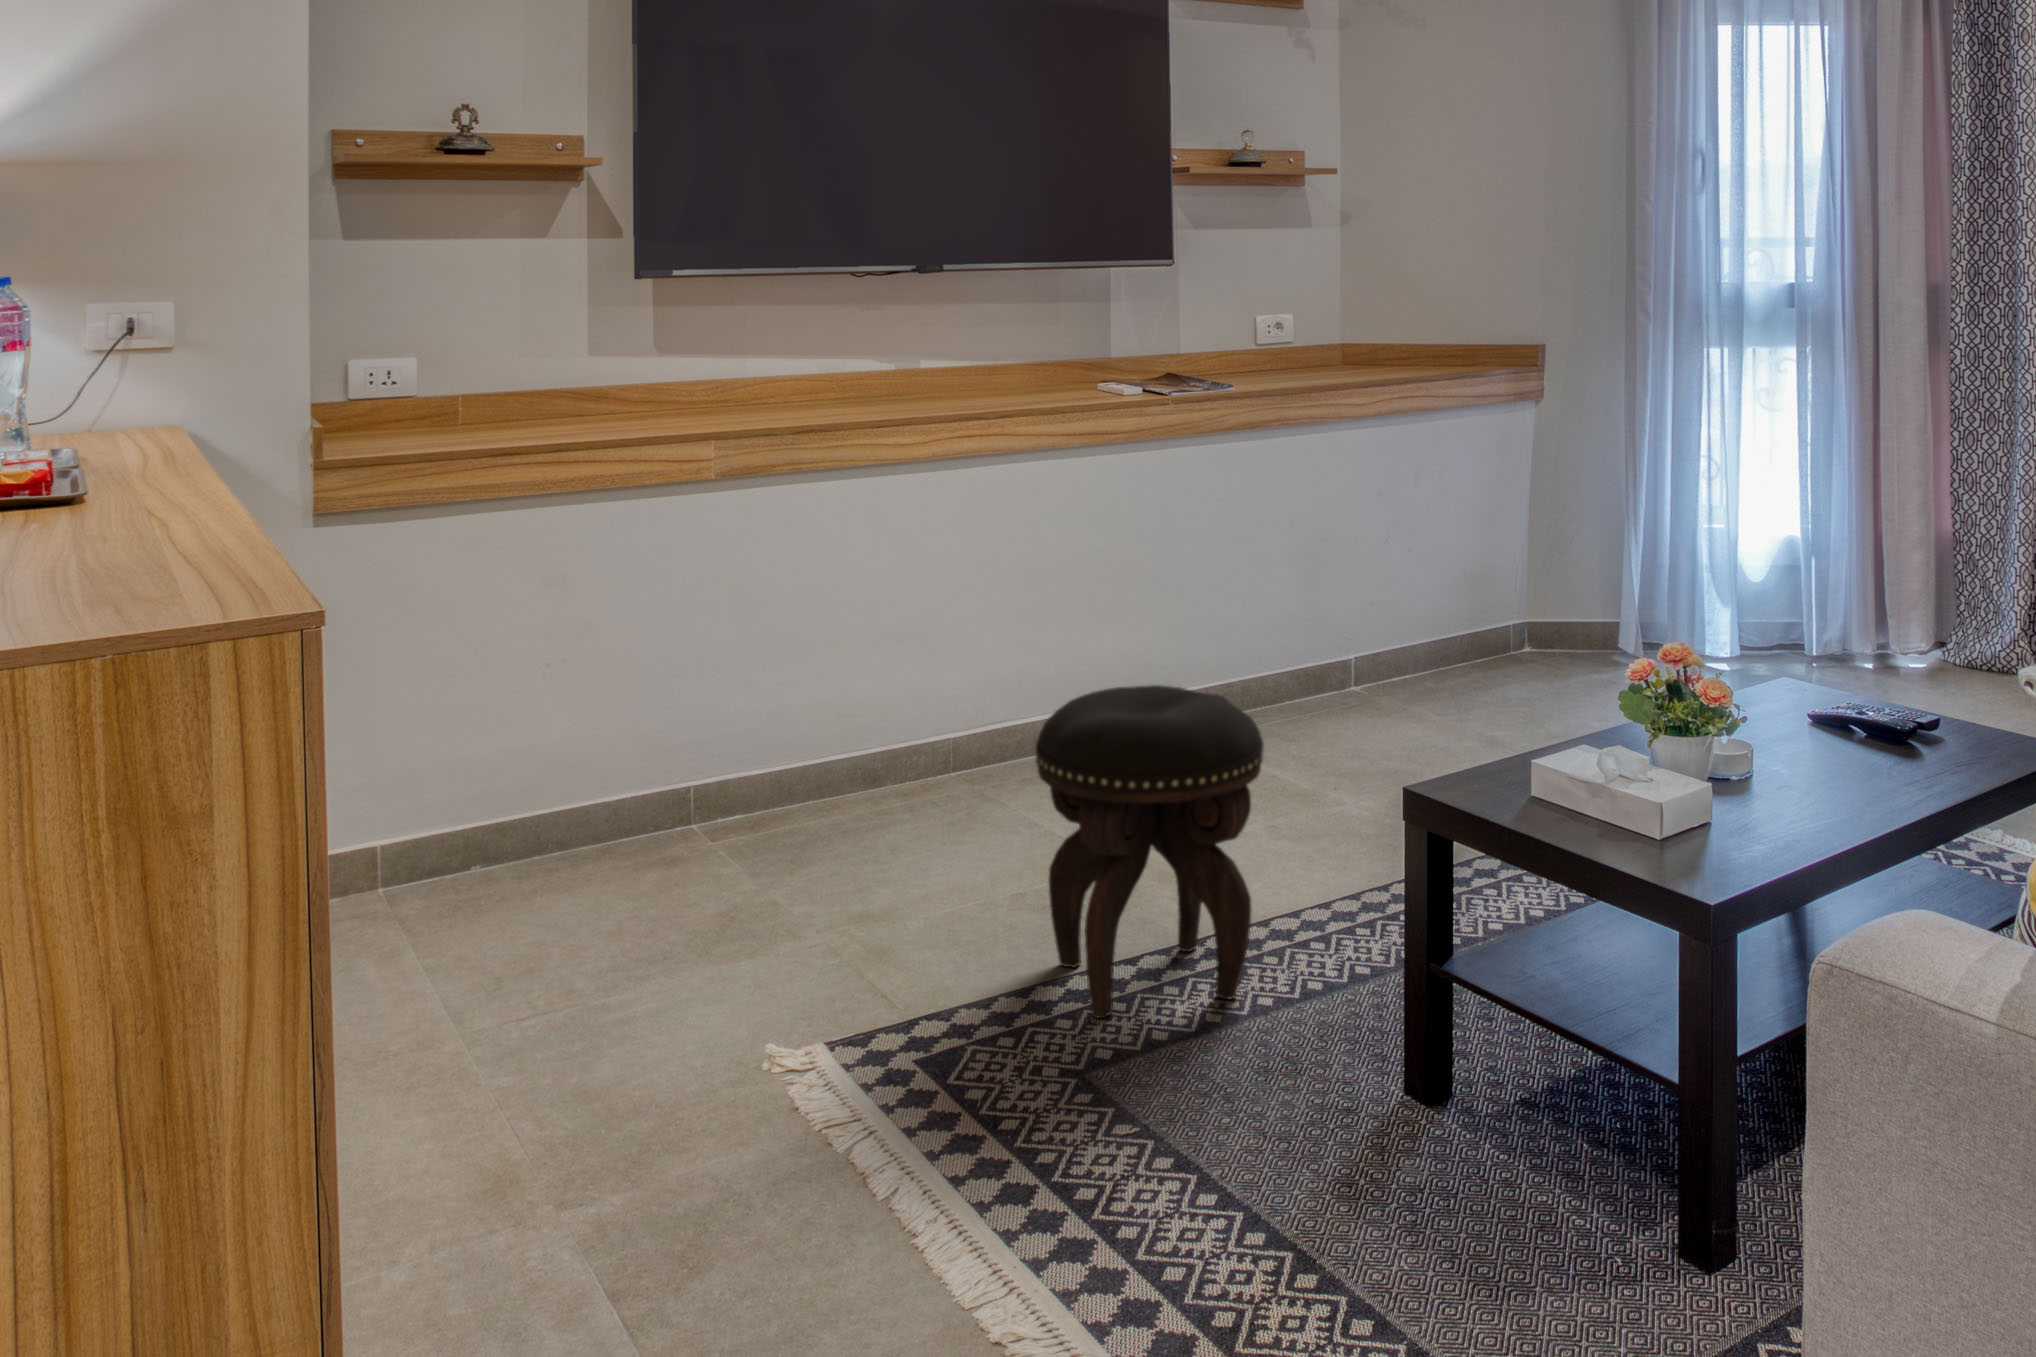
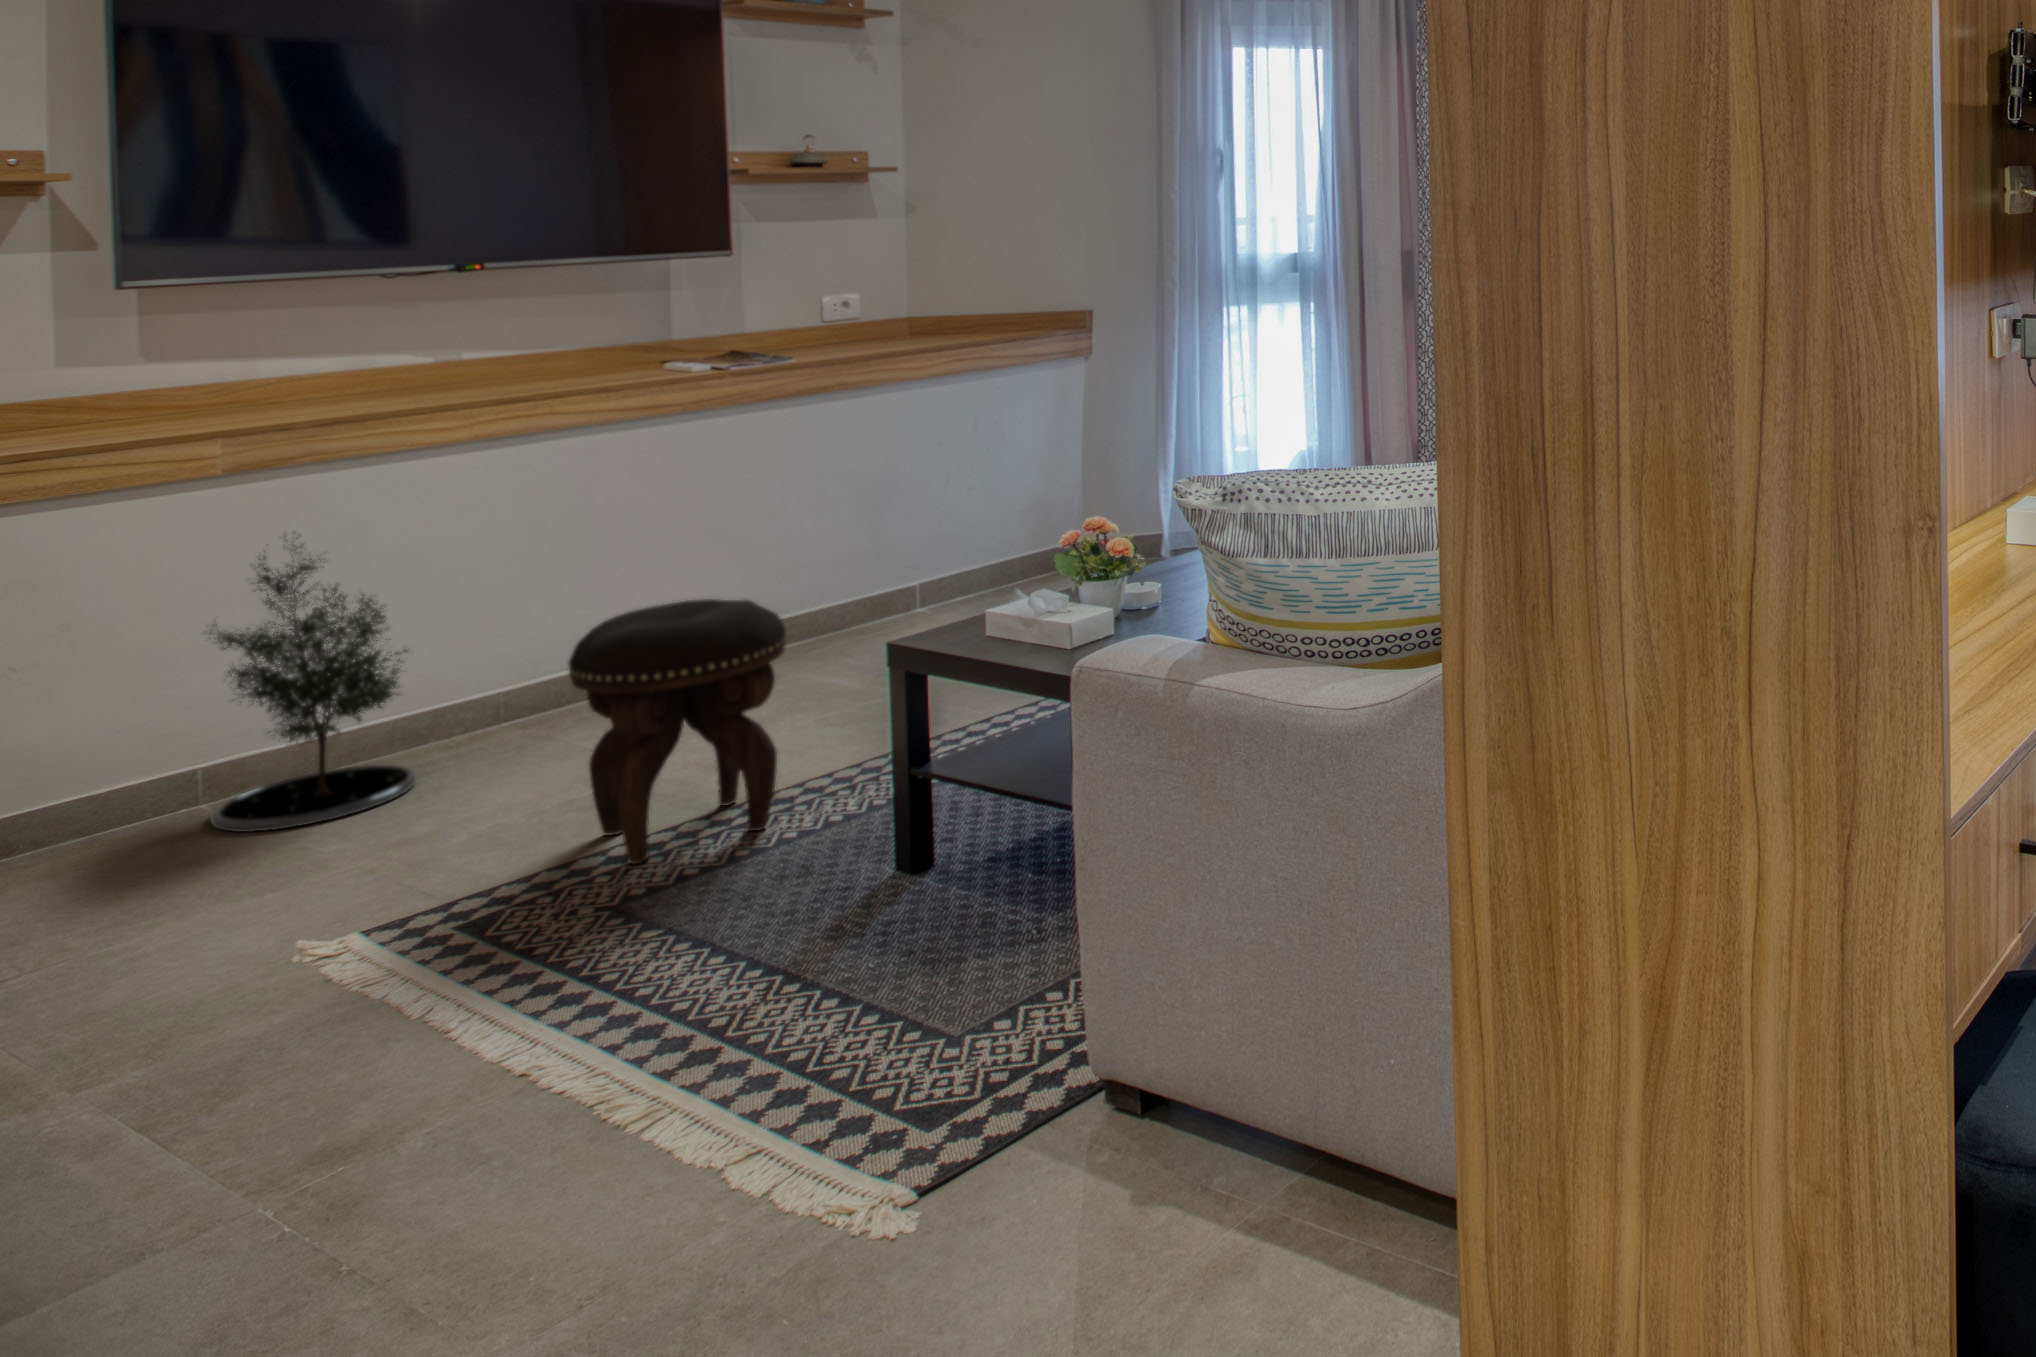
potted tree: none [695,545,877,881] -> present [205,531,417,832]

